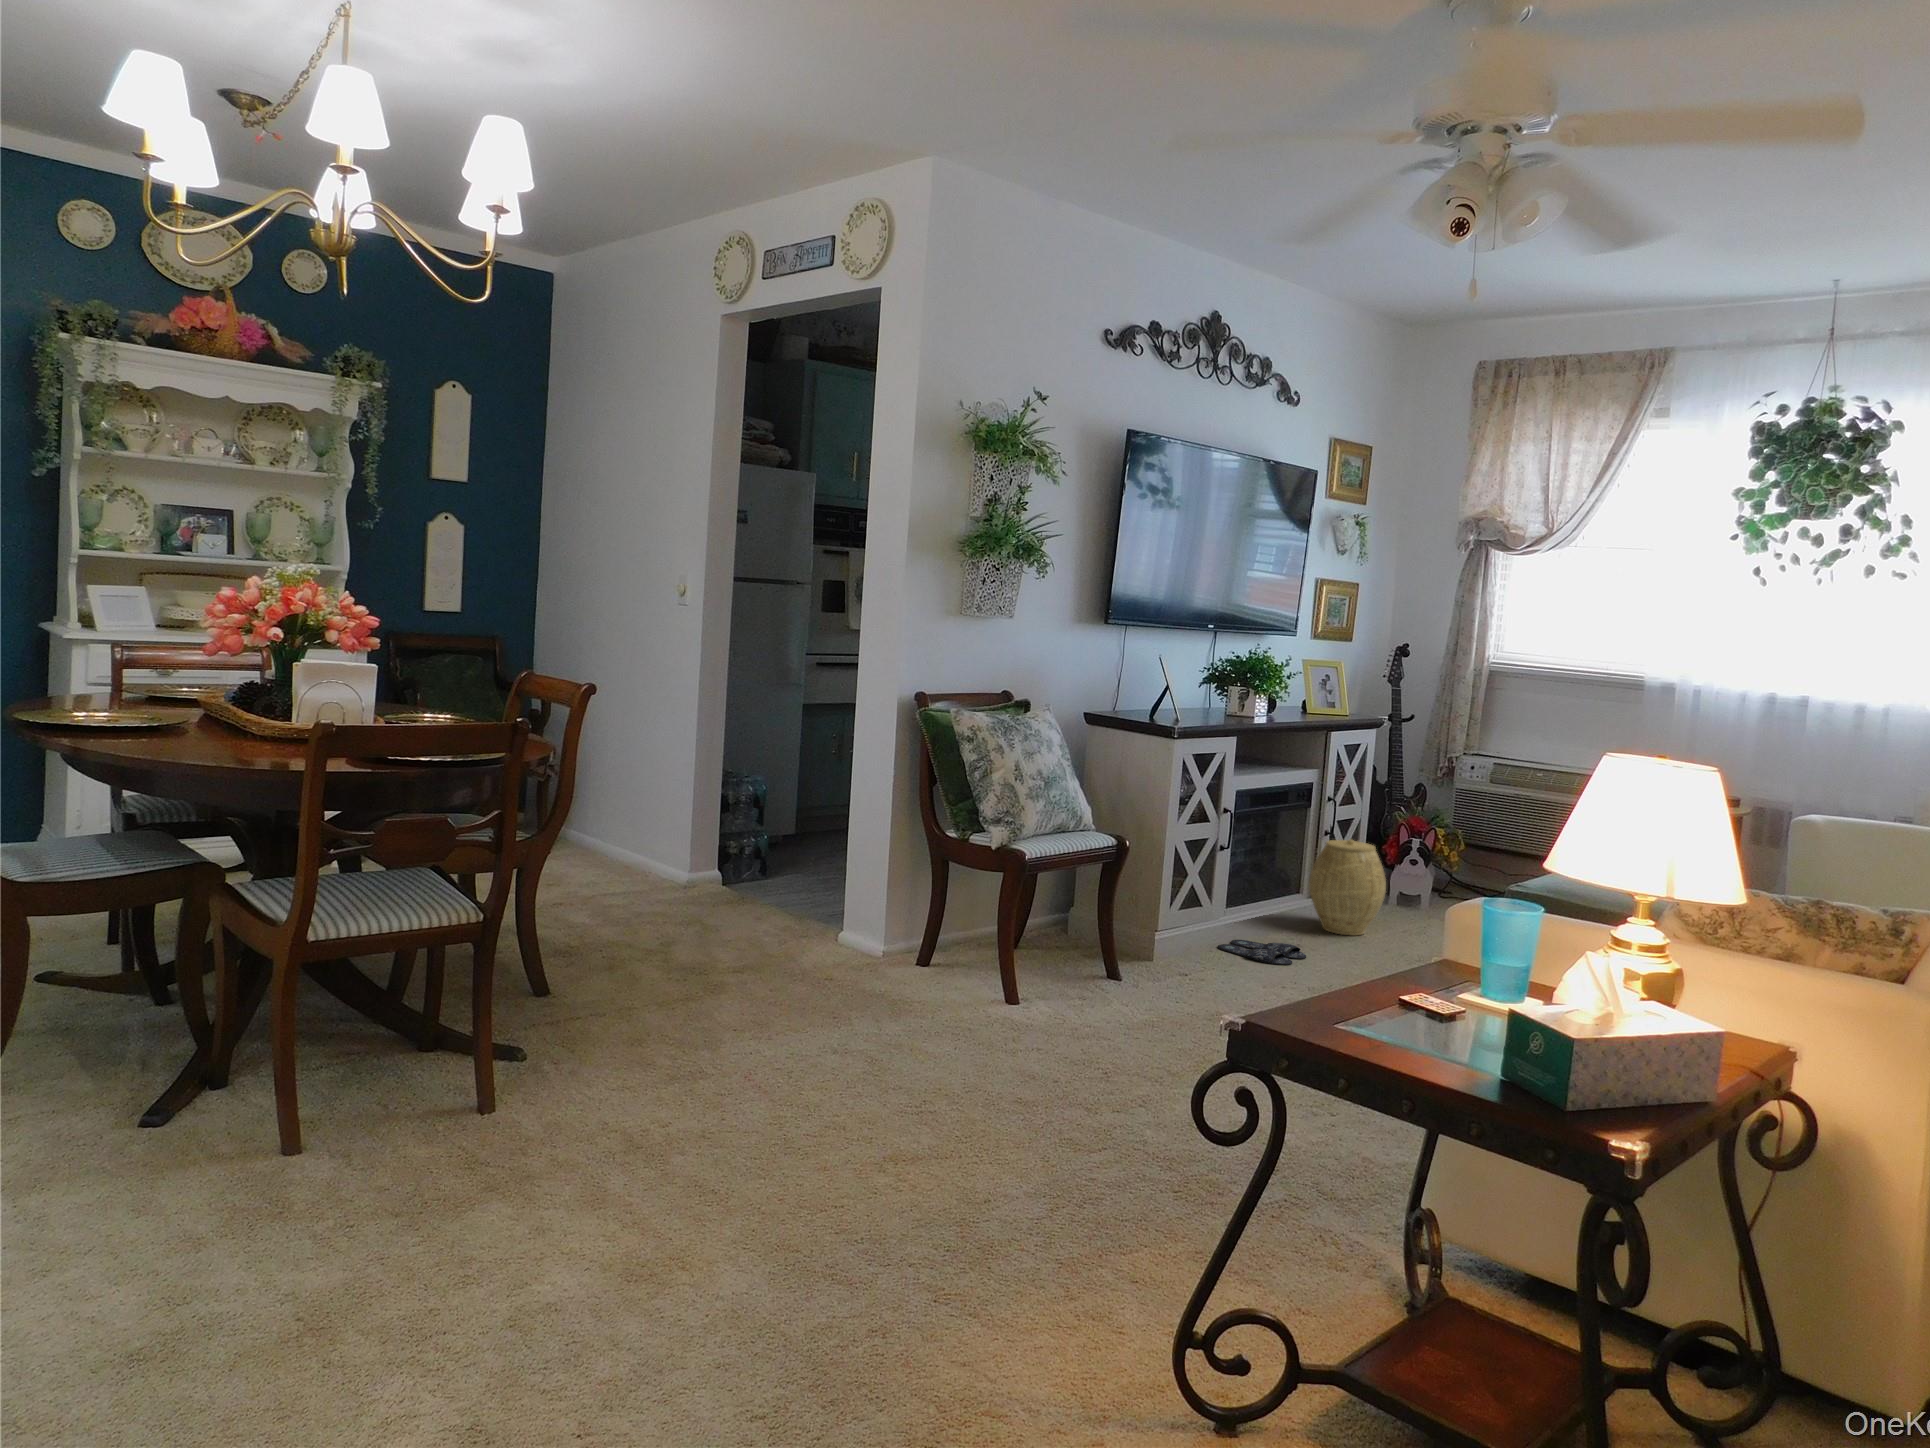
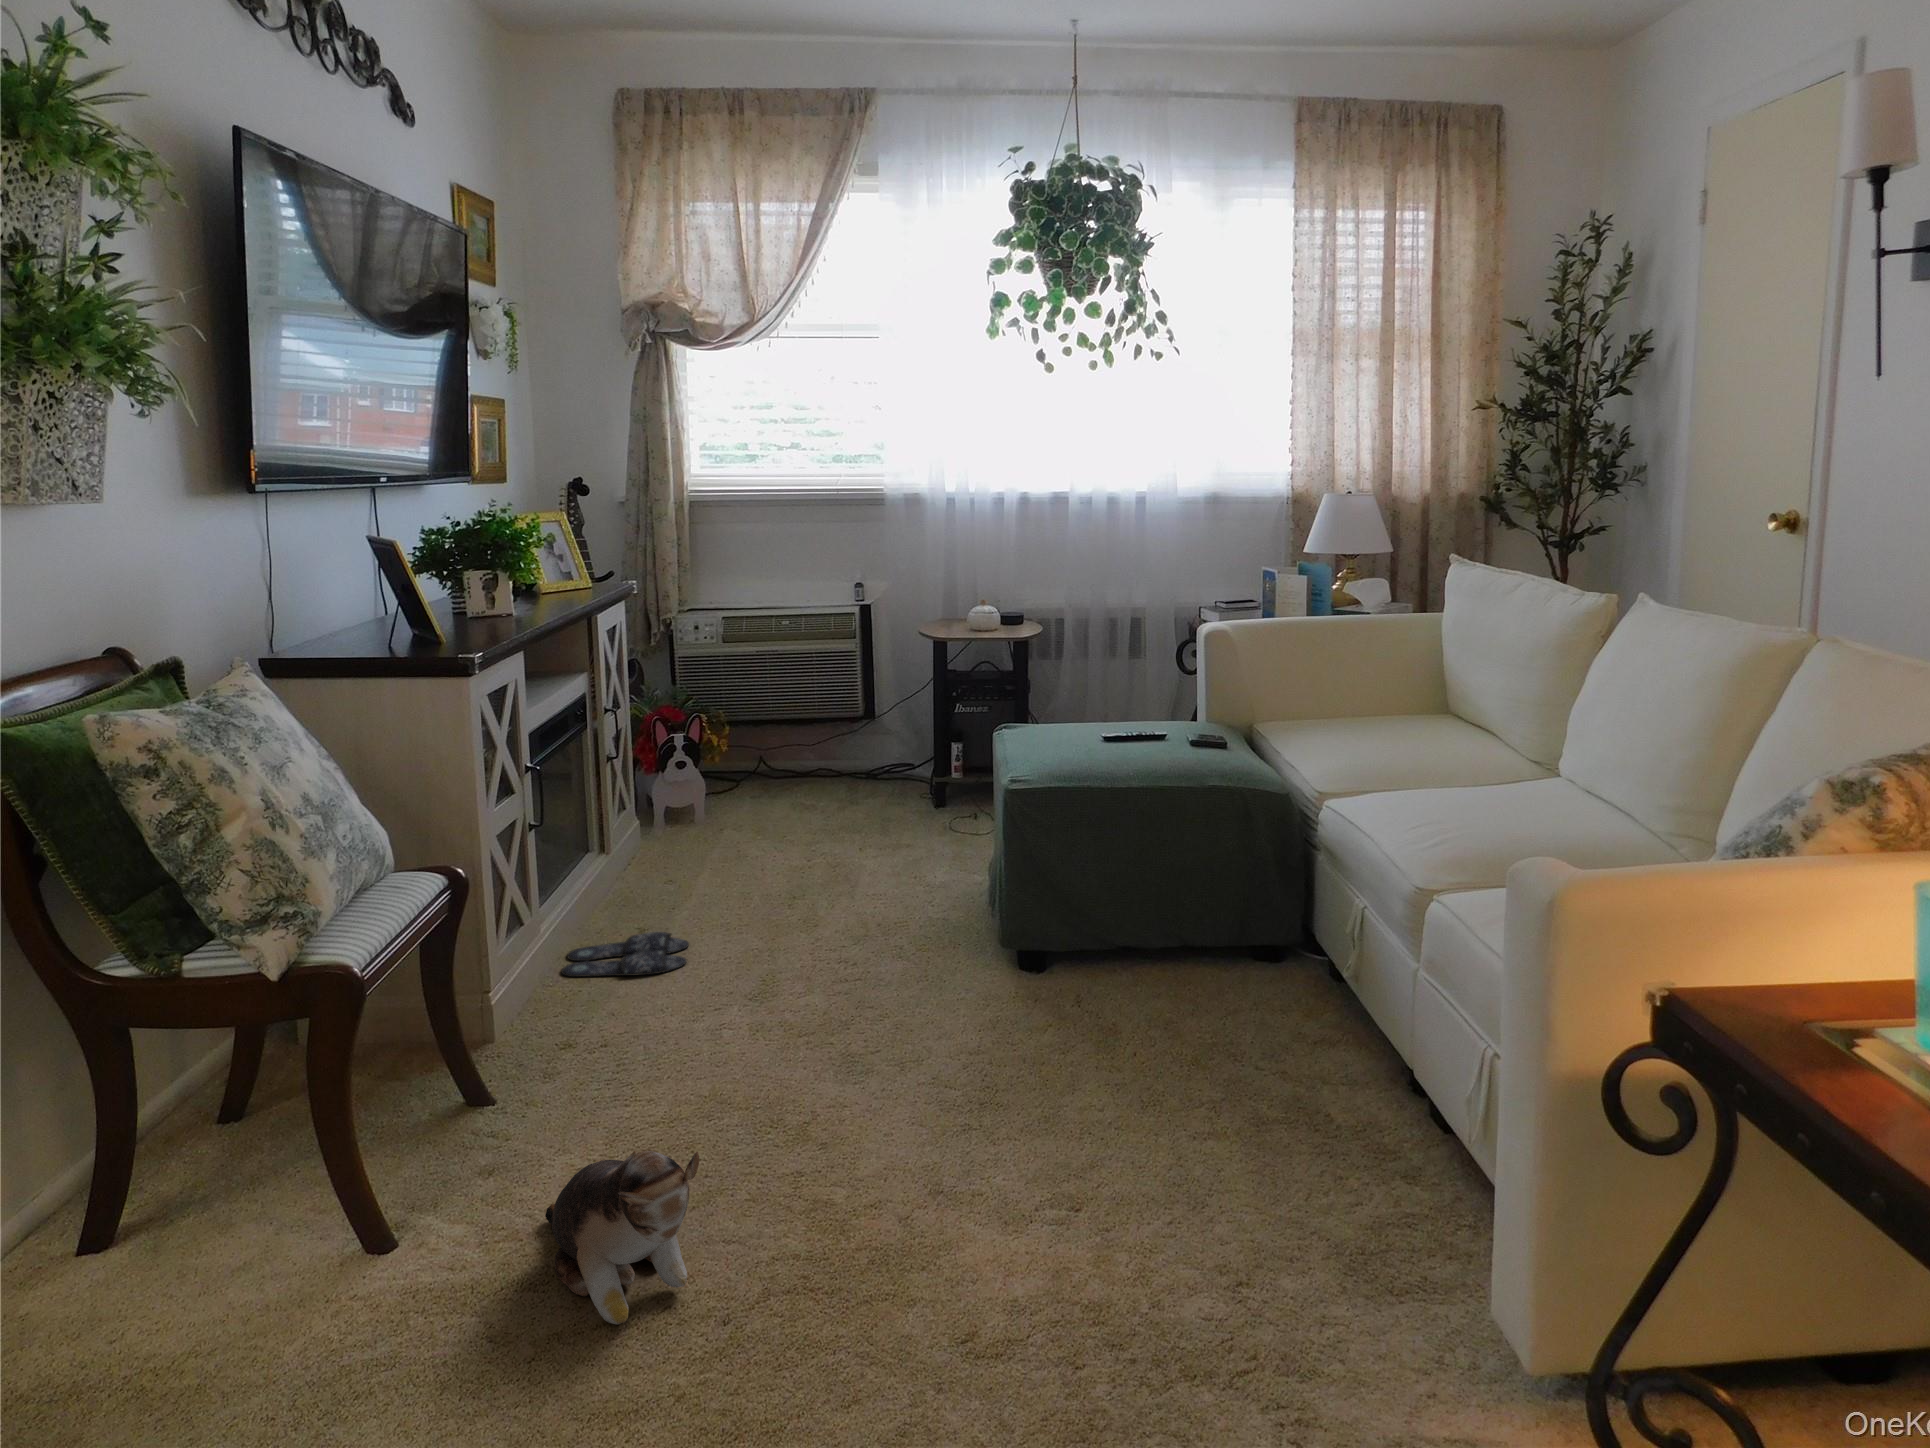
woven basket: present [1309,839,1386,935] -> none [611,758,718,891]
plush toy: none [1052,964,1108,1054] -> present [545,1151,699,1324]

